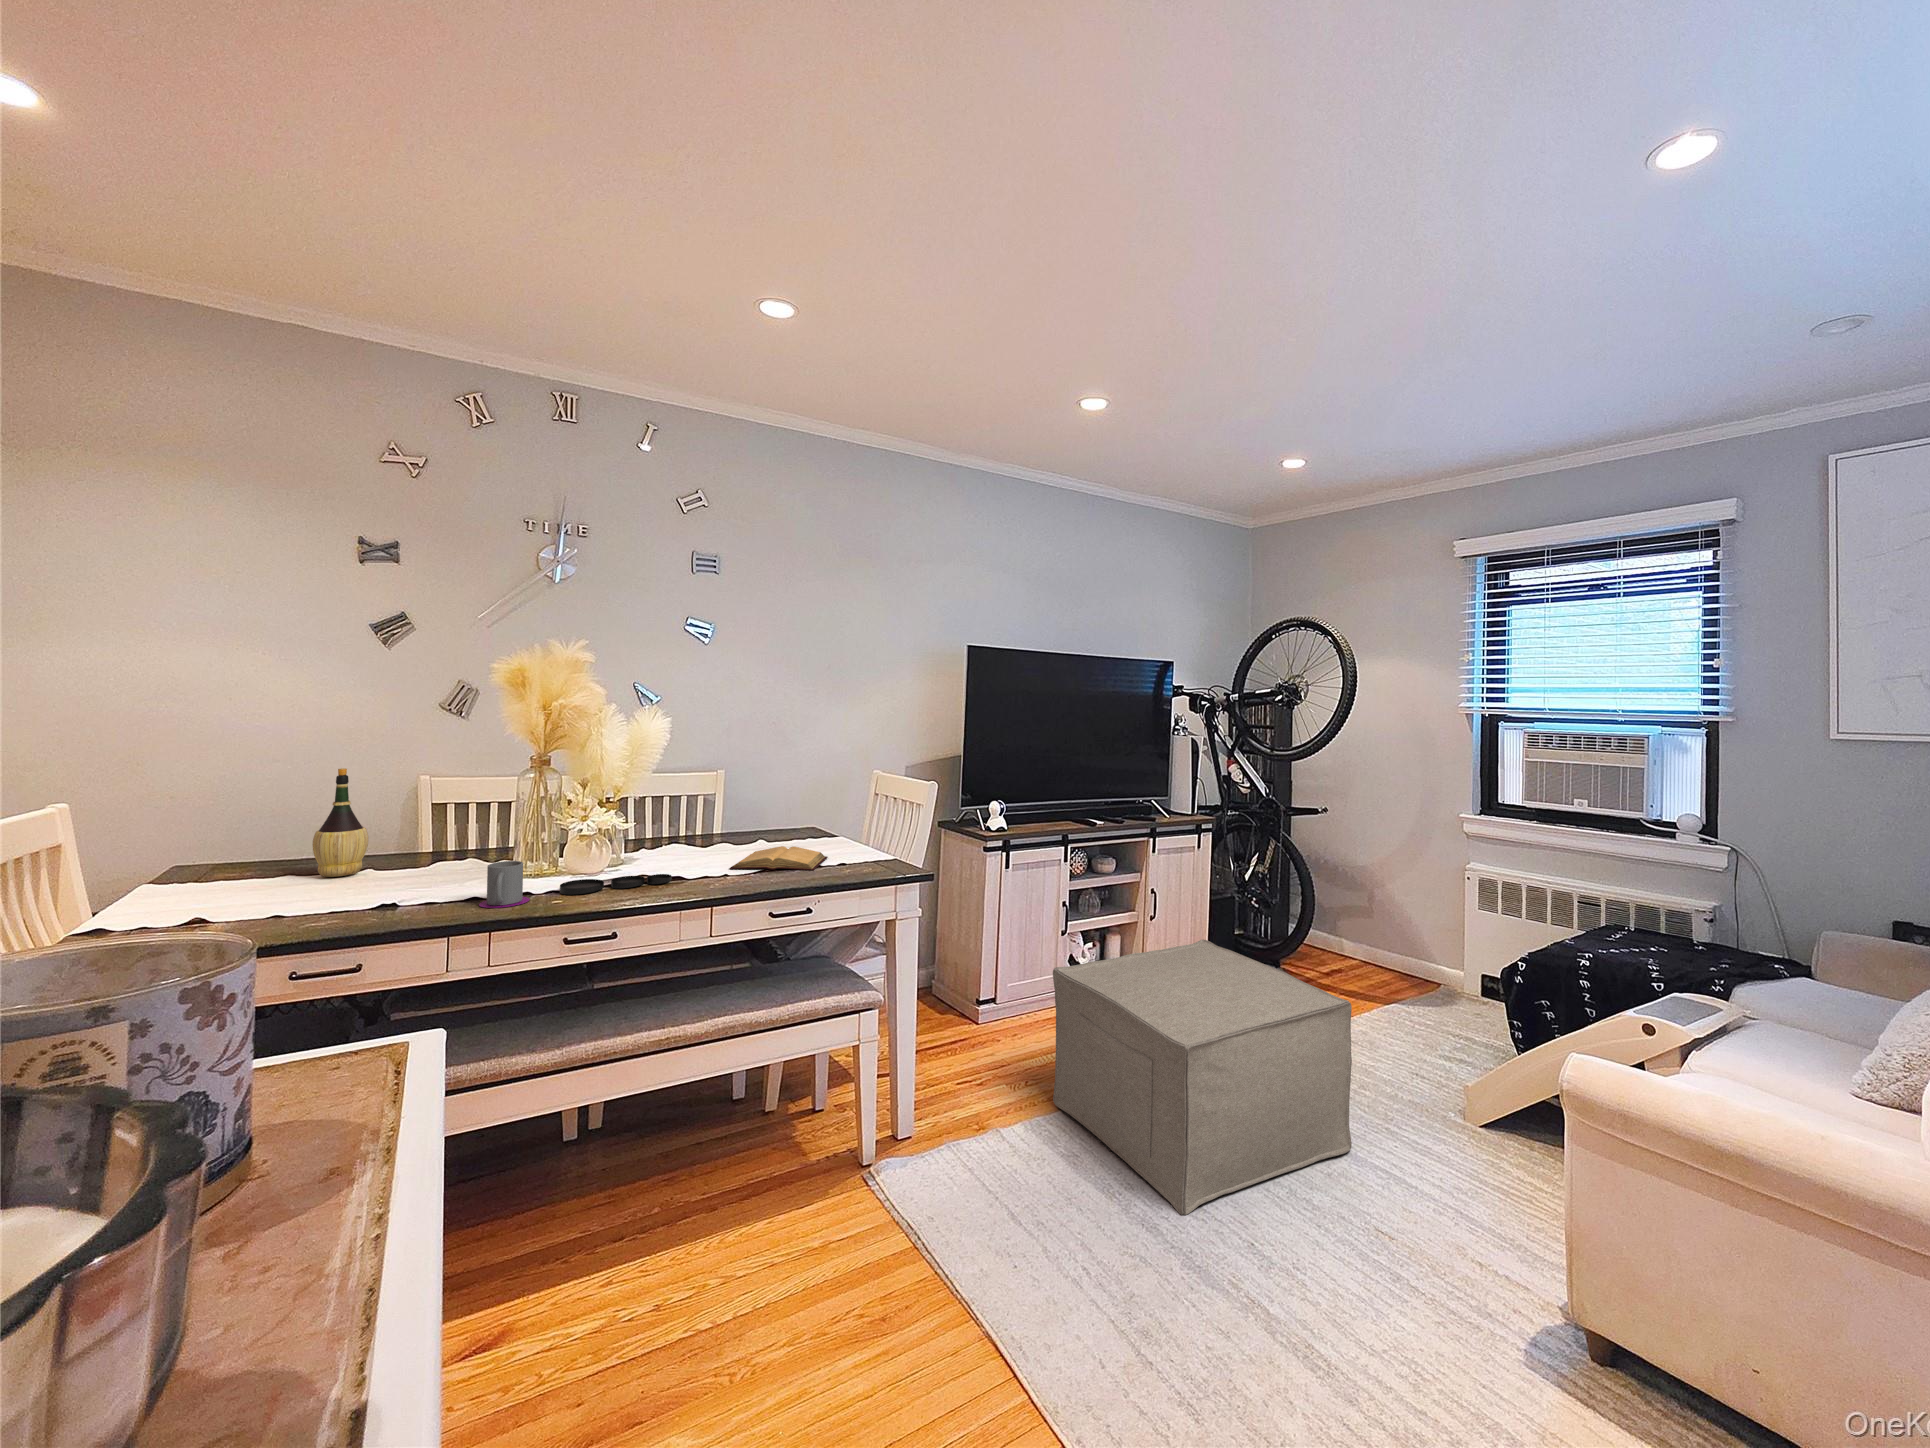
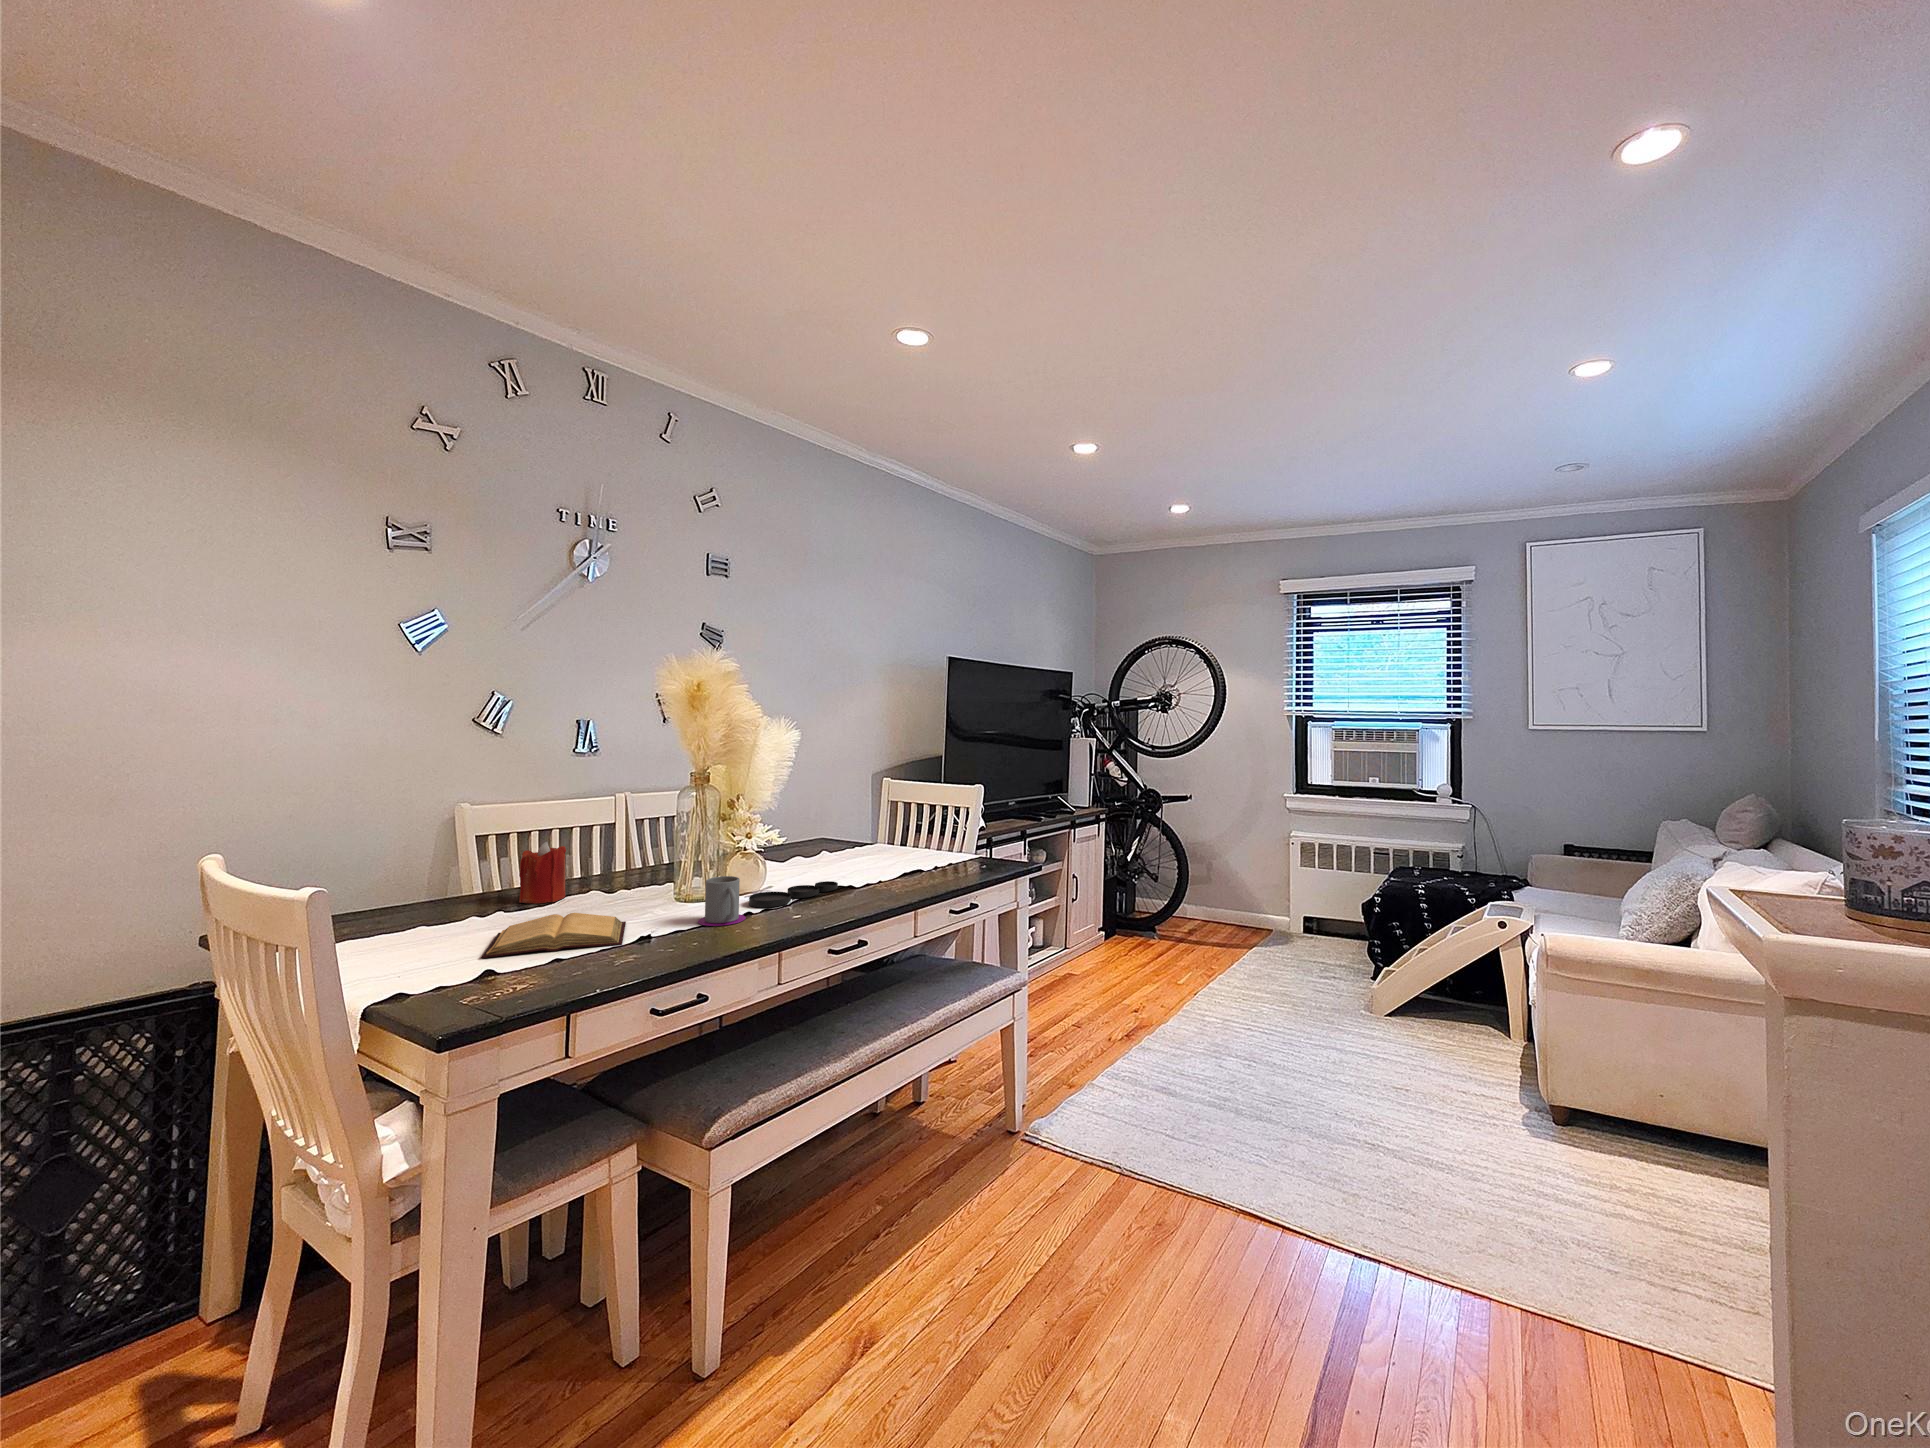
wine bottle: present [313,768,368,877] -> none [398,792,461,922]
candle: none [427,816,473,870] -> present [519,842,566,904]
book: present [730,846,828,870] -> present [481,913,626,958]
ottoman: present [1053,940,1352,1215] -> none [1096,905,1326,1112]

